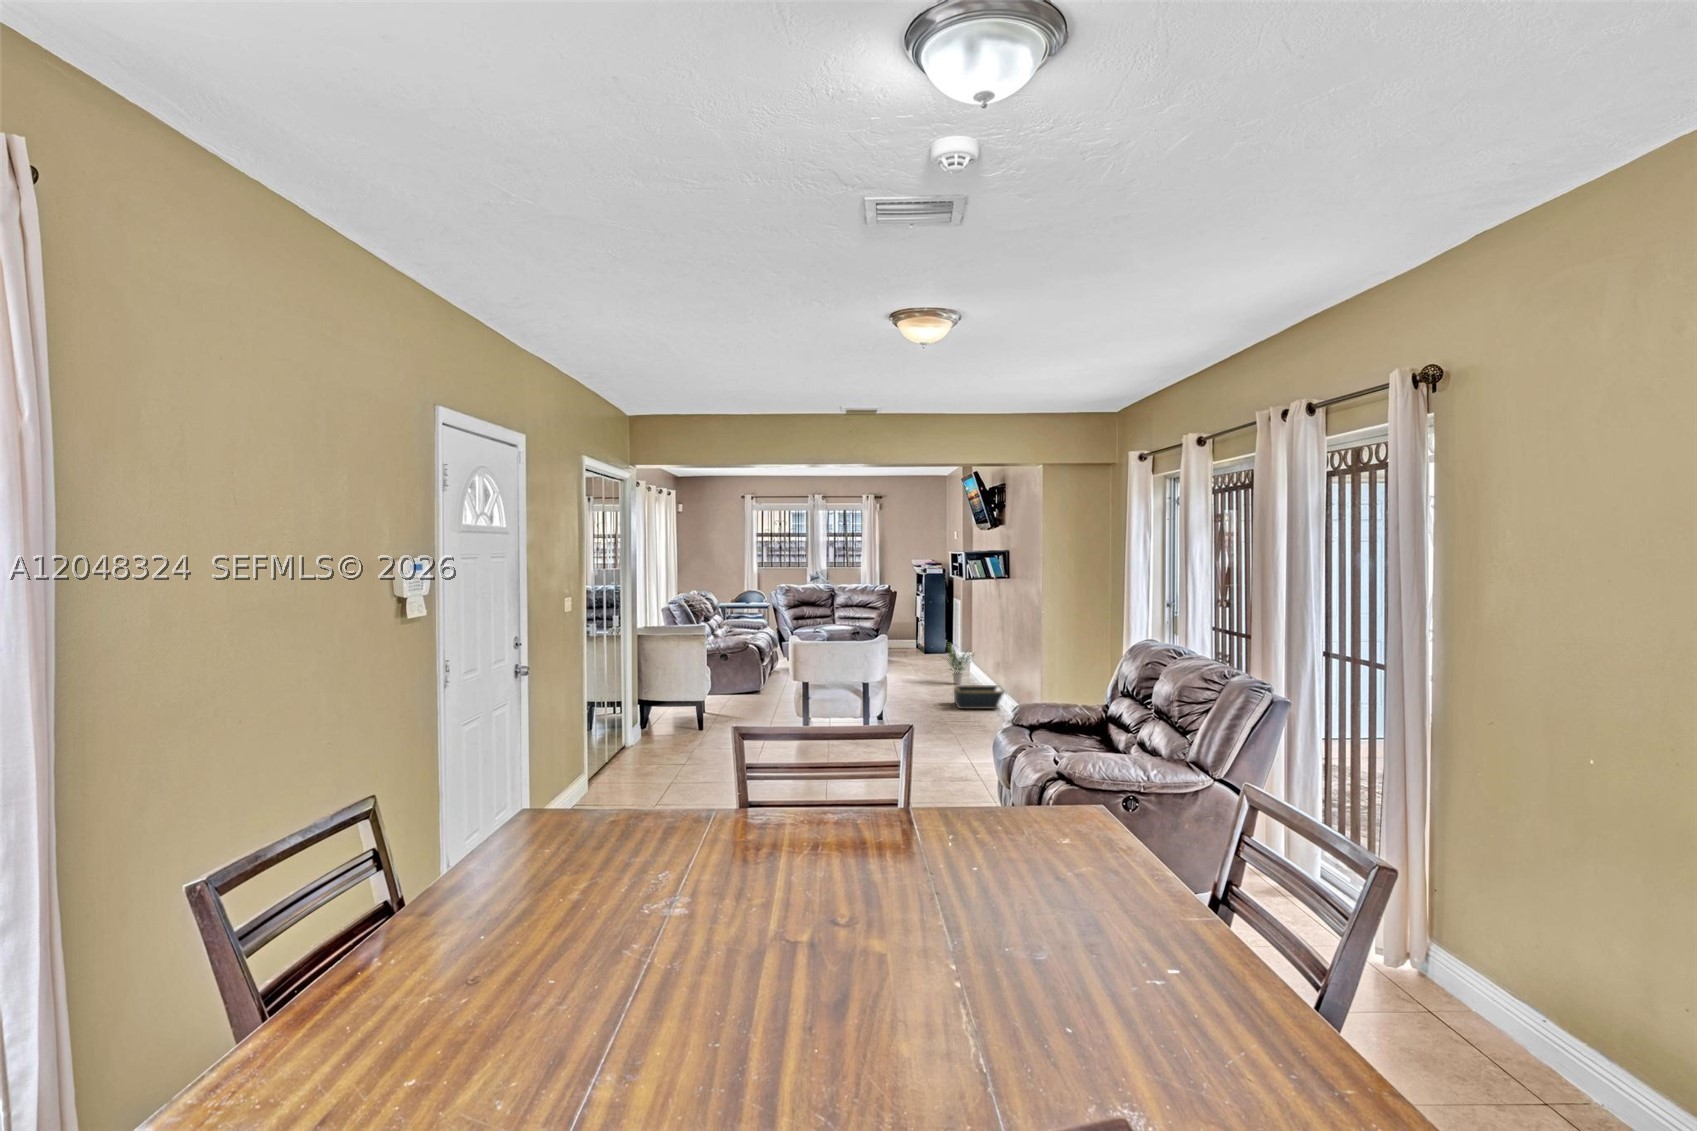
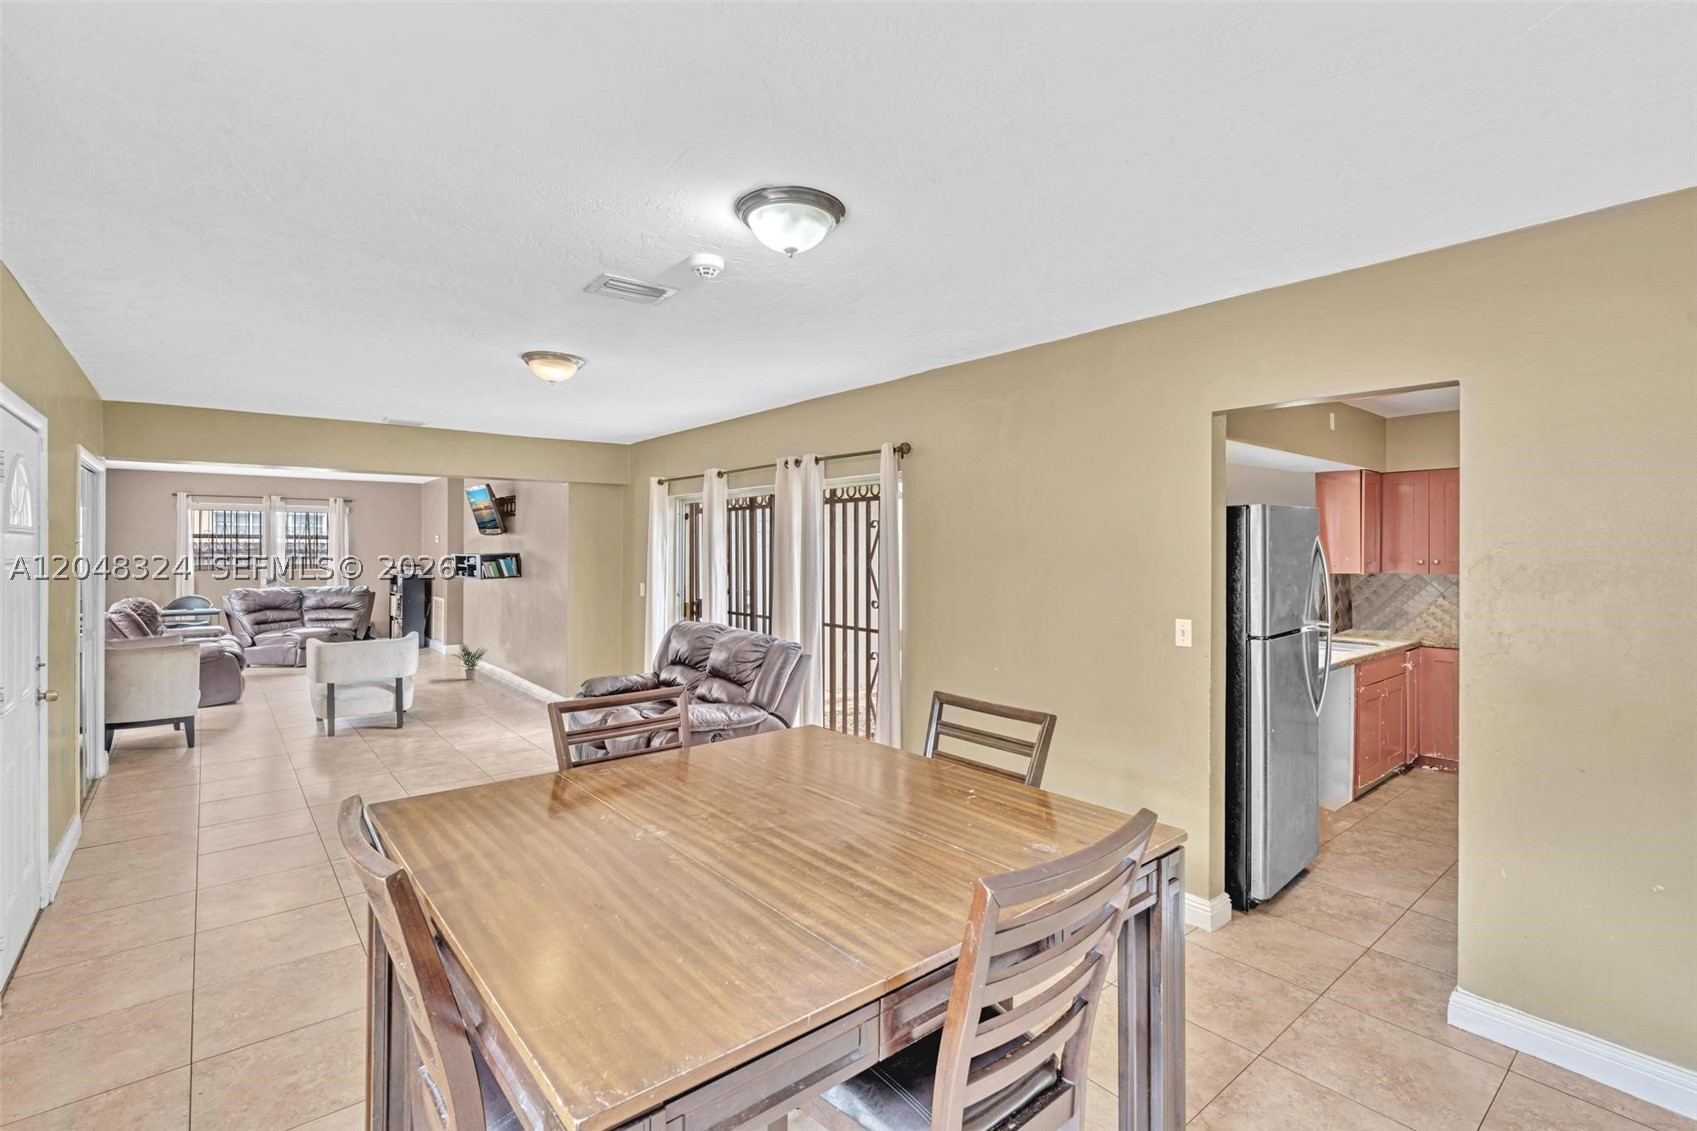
basket: present [954,685,1004,709] -> none [478,675,532,700]

